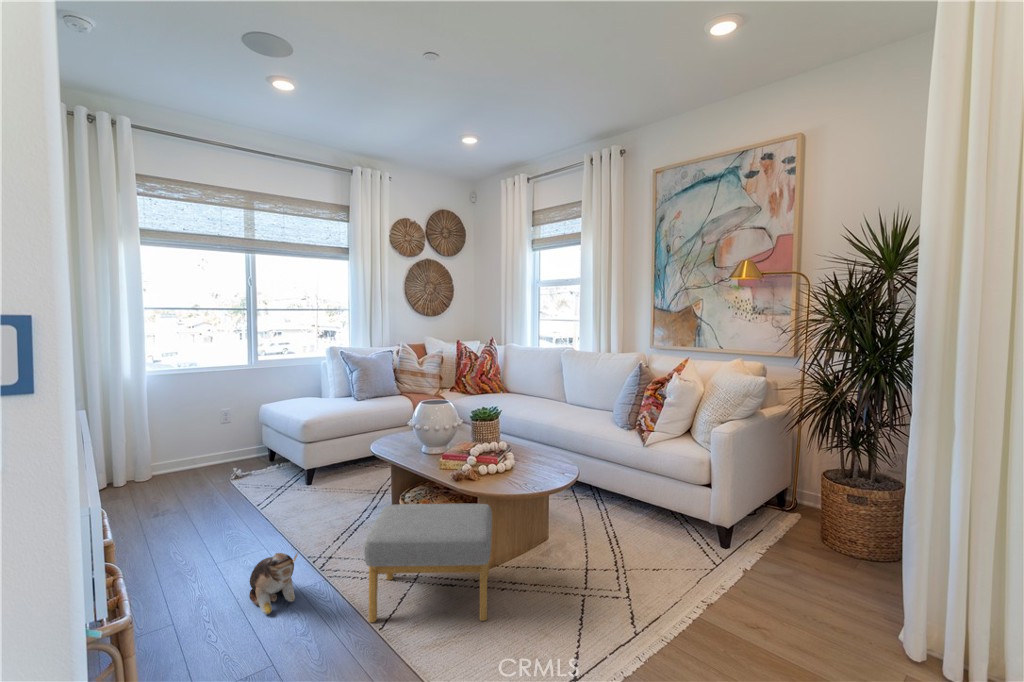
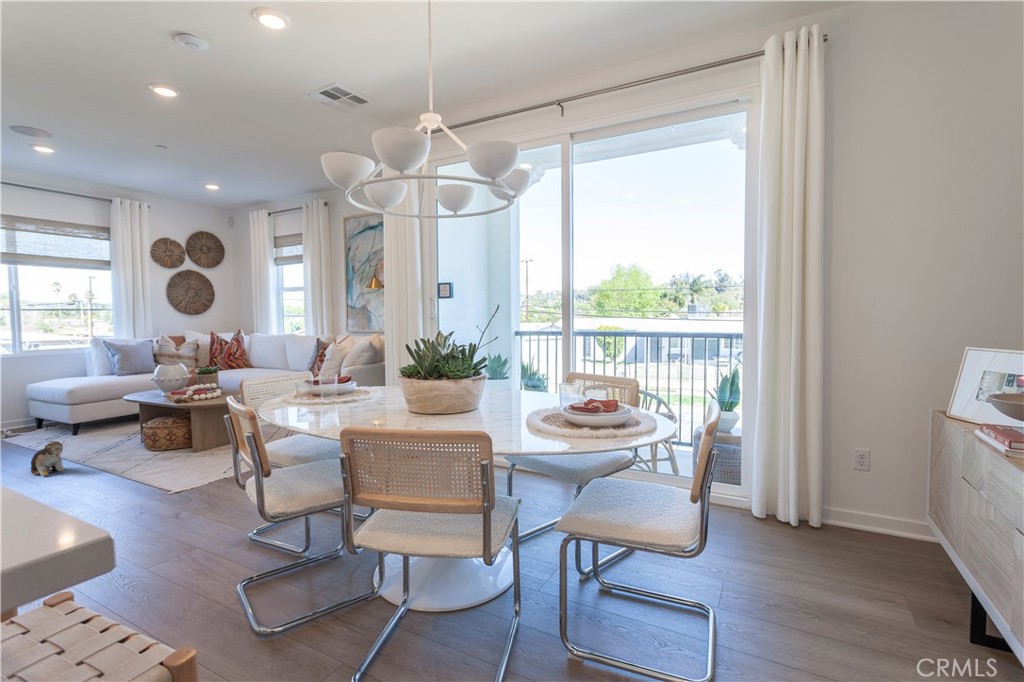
footstool: present [364,503,492,622] -> none [109,413,198,472]

